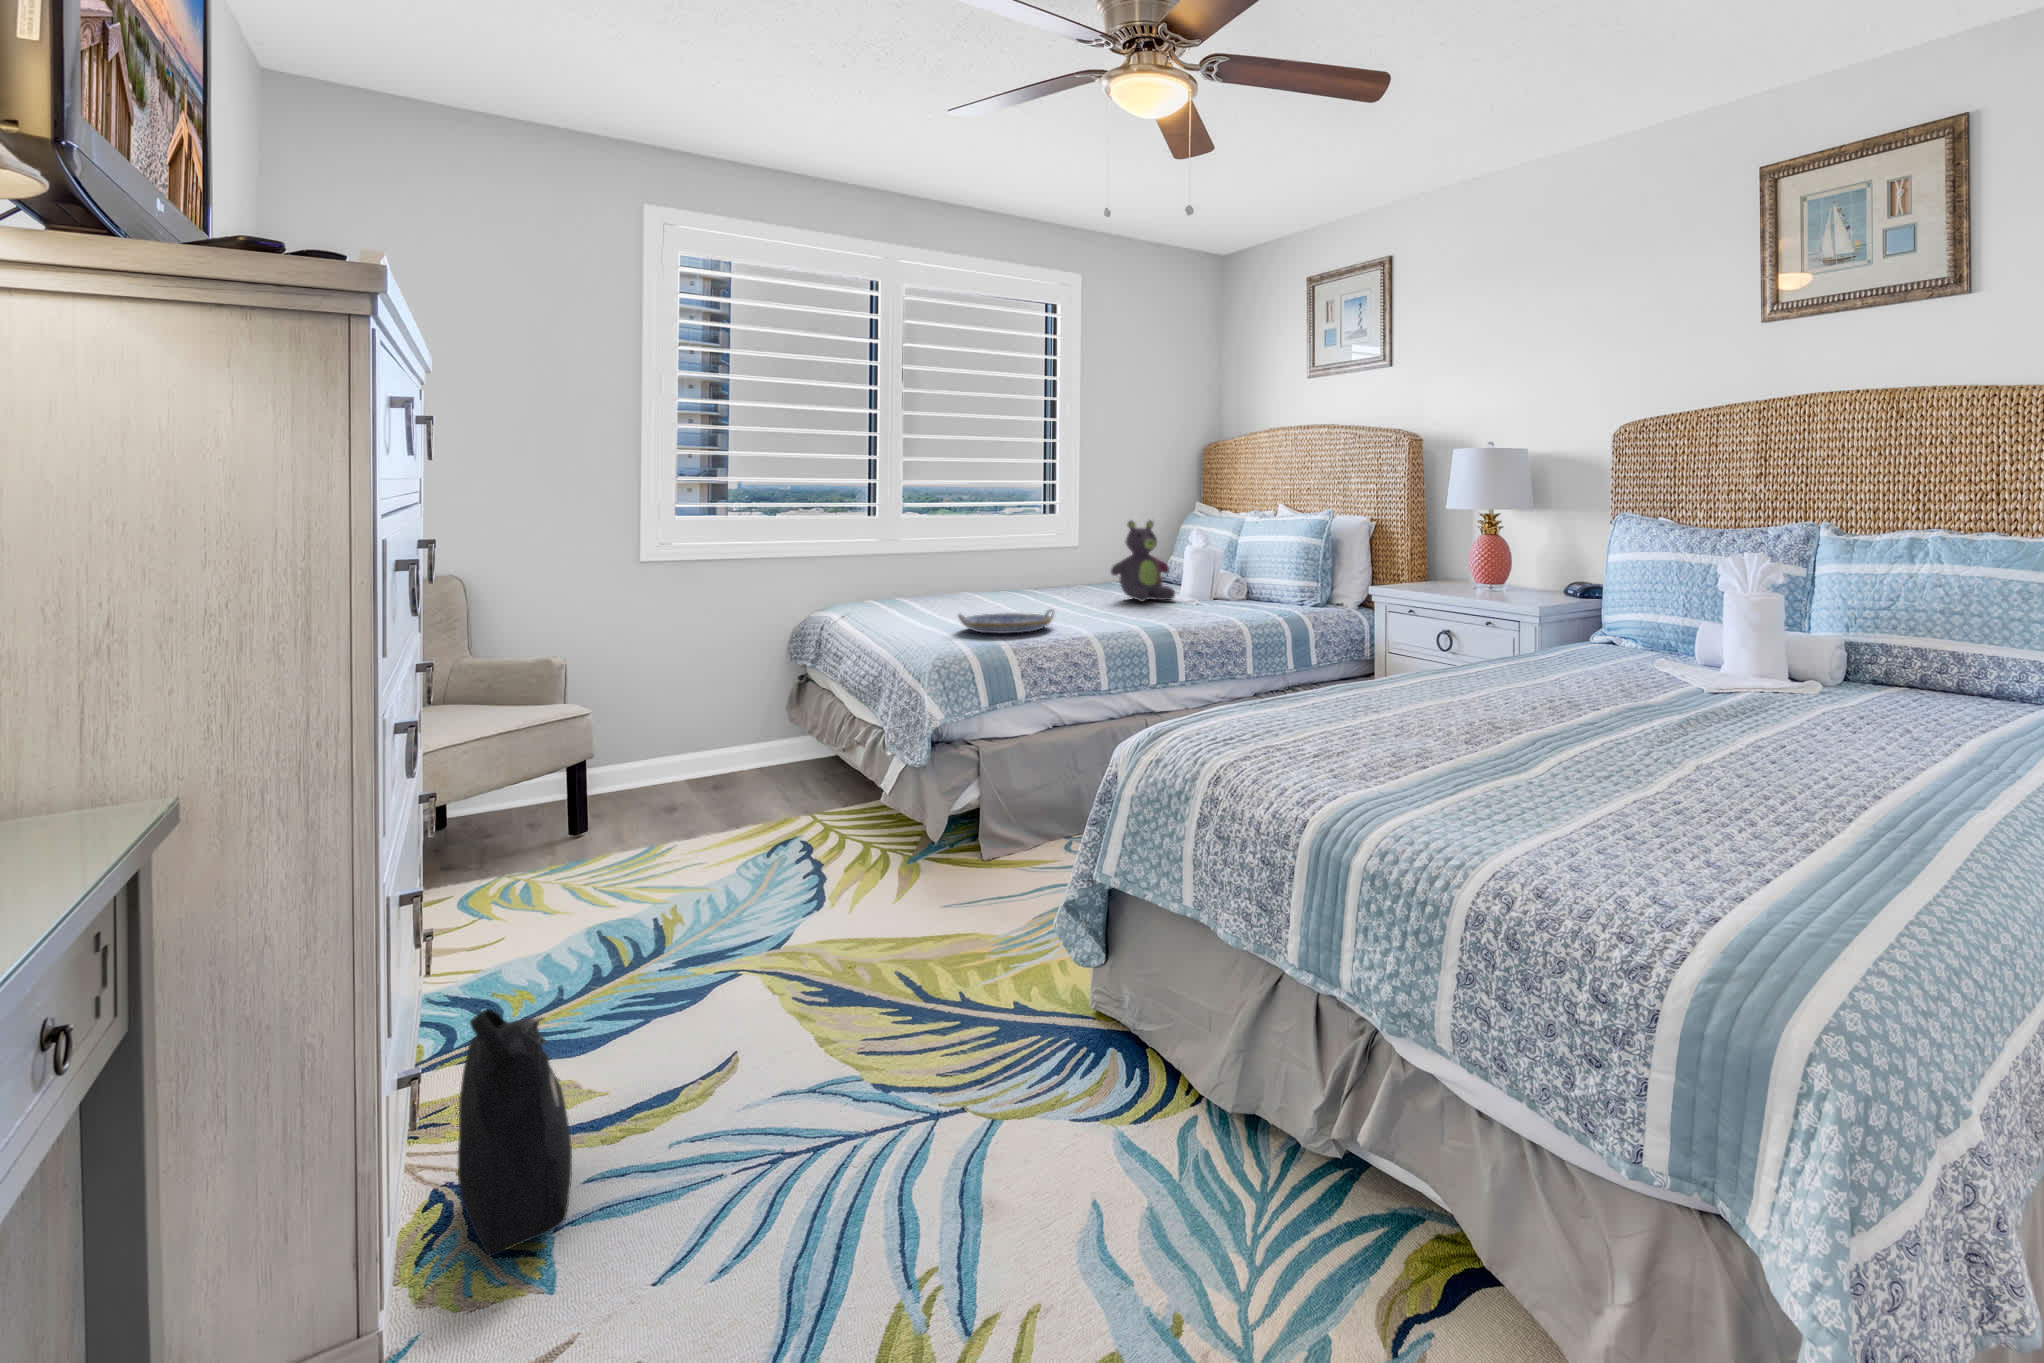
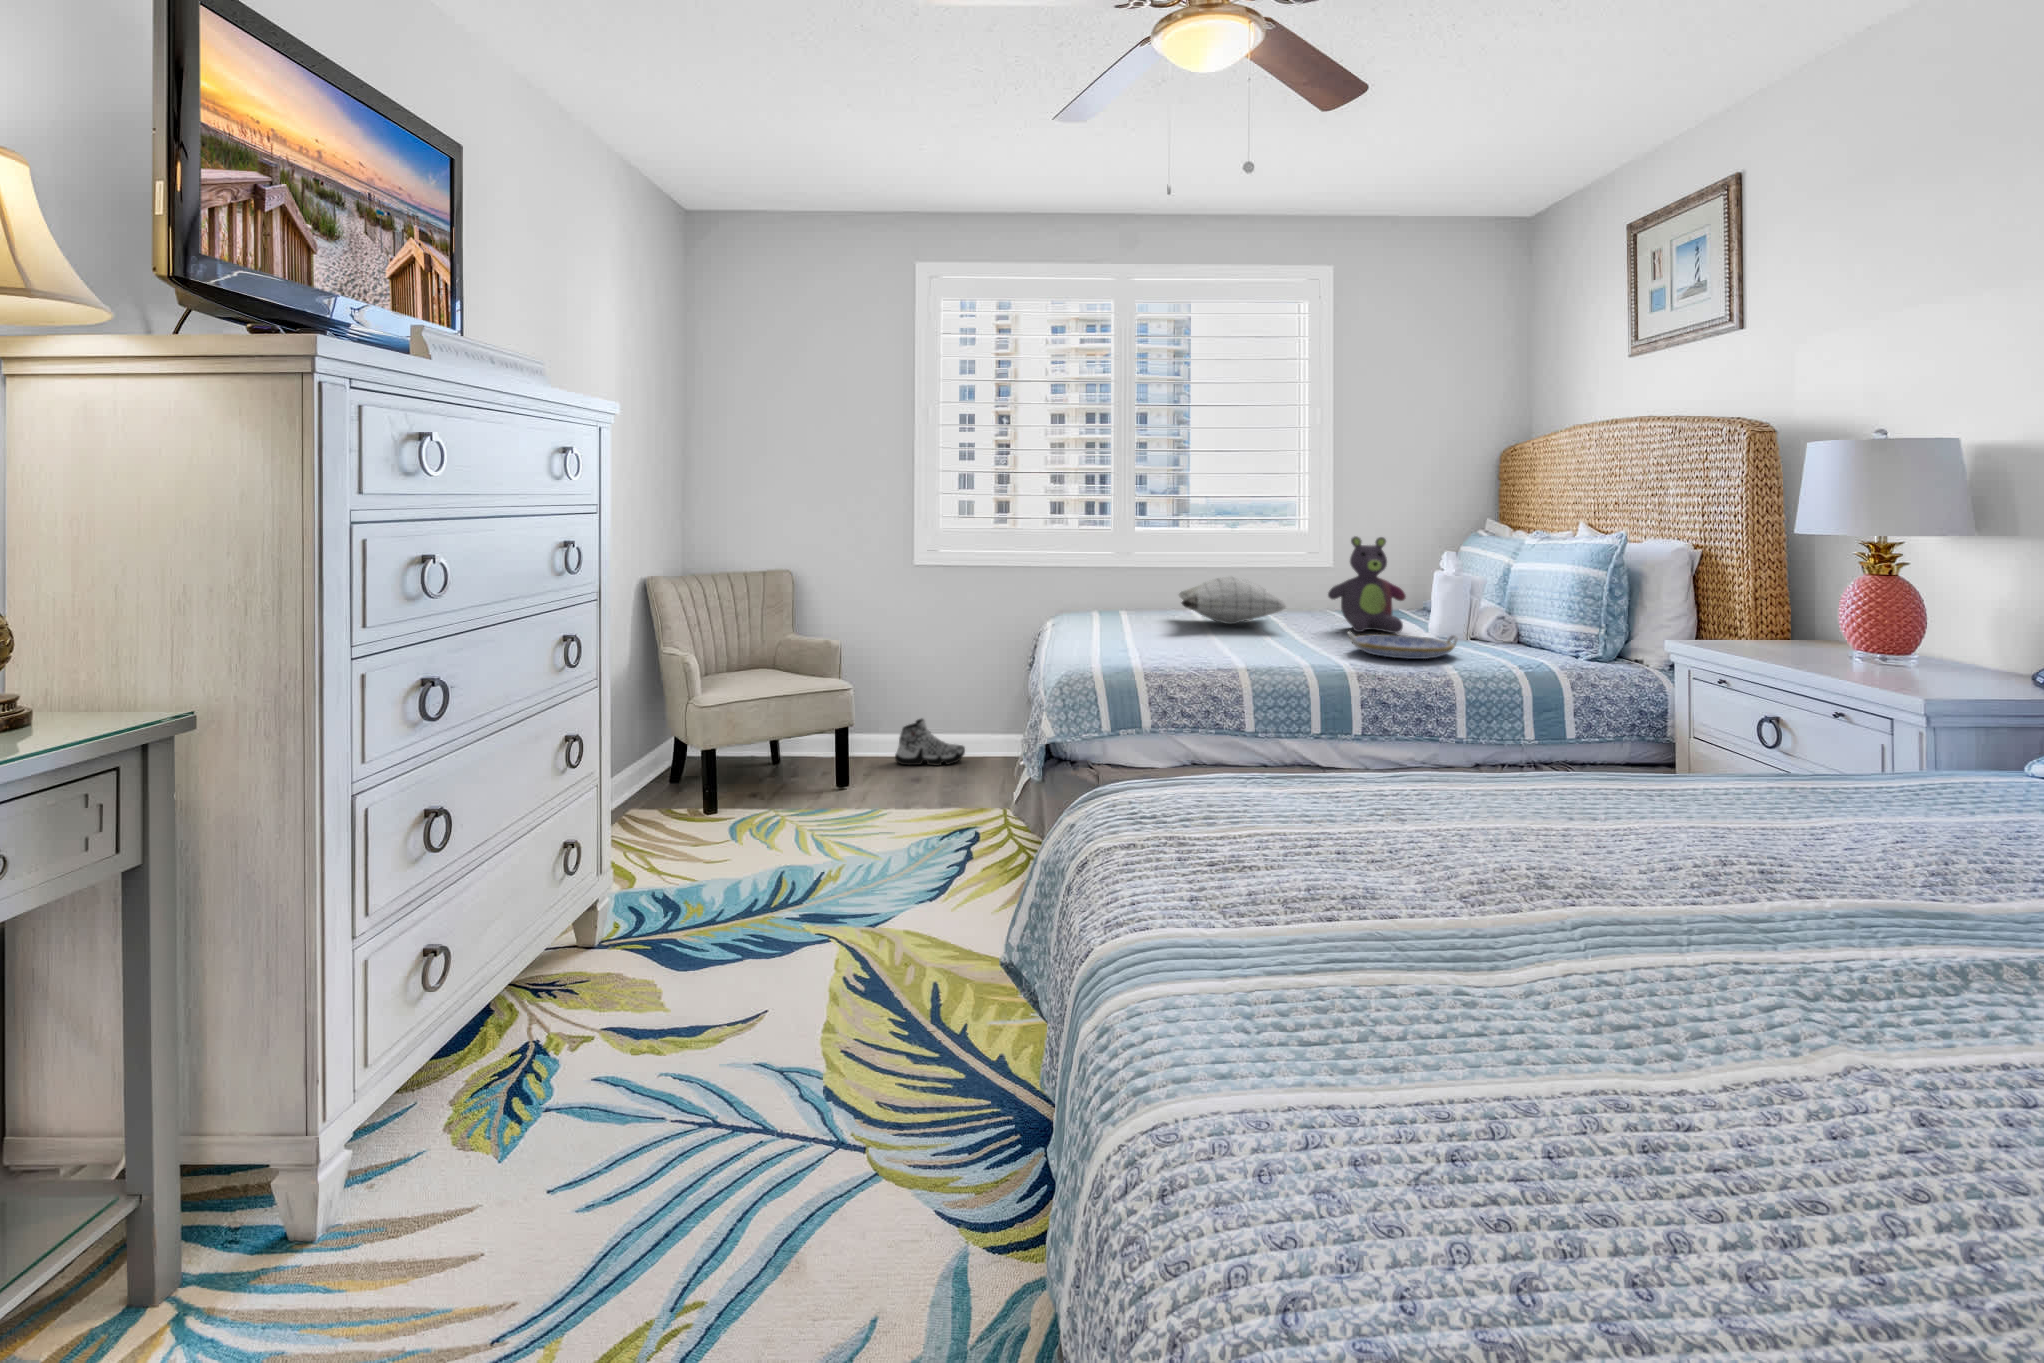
pillow: none [968,560,1083,605] -> present [1179,576,1286,624]
serving tray: present [958,609,1055,633] -> present [1348,632,1458,659]
sneaker: none [653,736,738,791] -> present [895,719,965,766]
backpack: present [458,1009,572,1256] -> none [468,927,572,1129]

